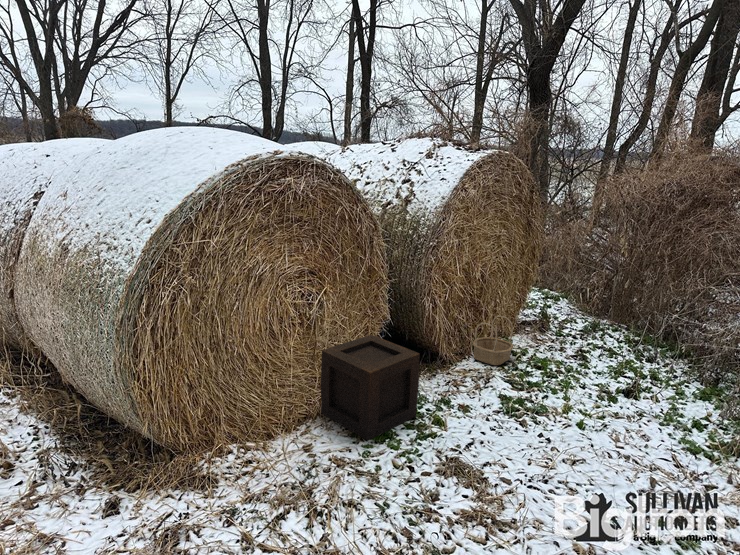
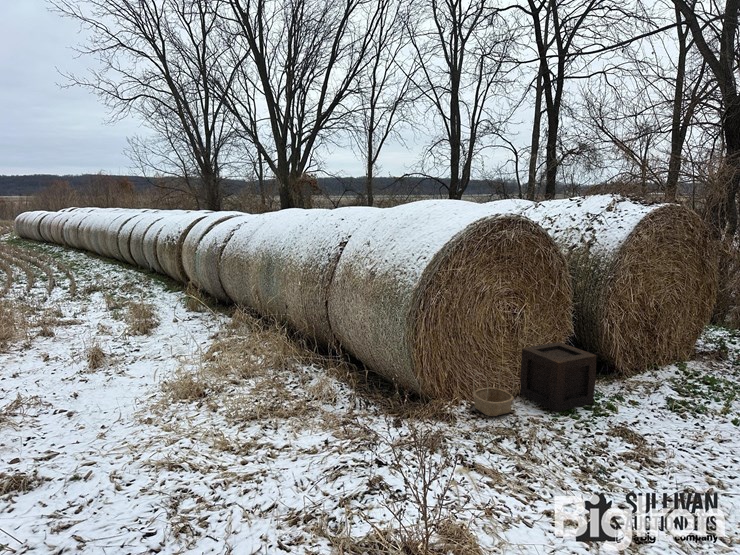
basket: present [473,316,513,365] -> present [473,367,514,416]

